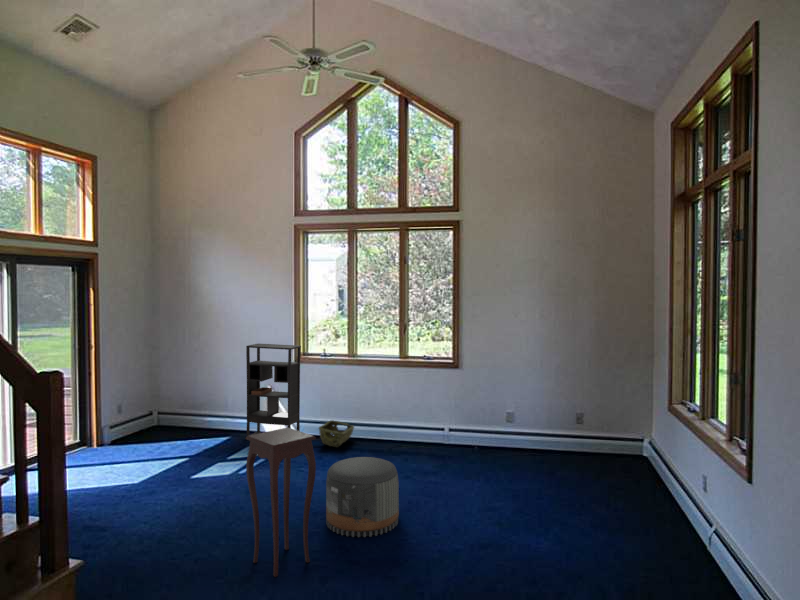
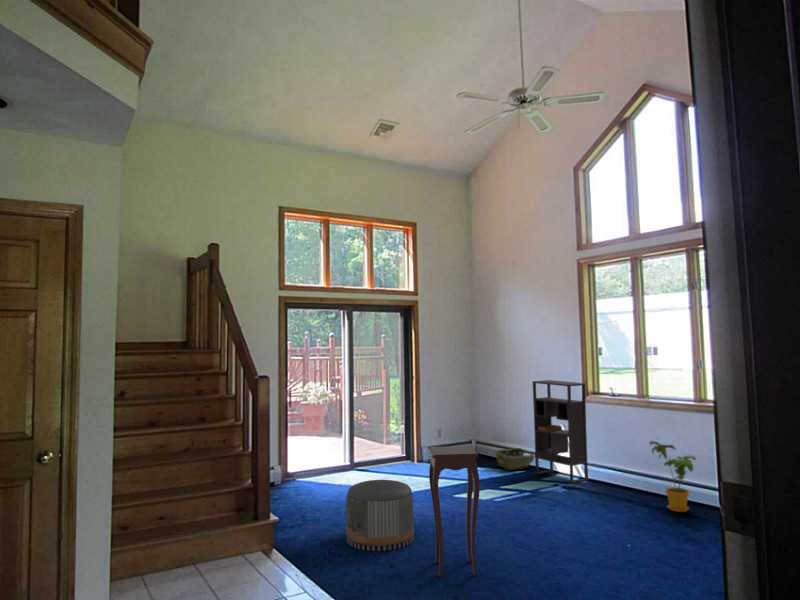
house plant: none [375,395,410,452] -> present [649,441,696,512]
woven basket: present [319,420,354,447] -> present [495,448,535,470]
pouf: present [326,457,399,537] -> present [346,480,414,551]

